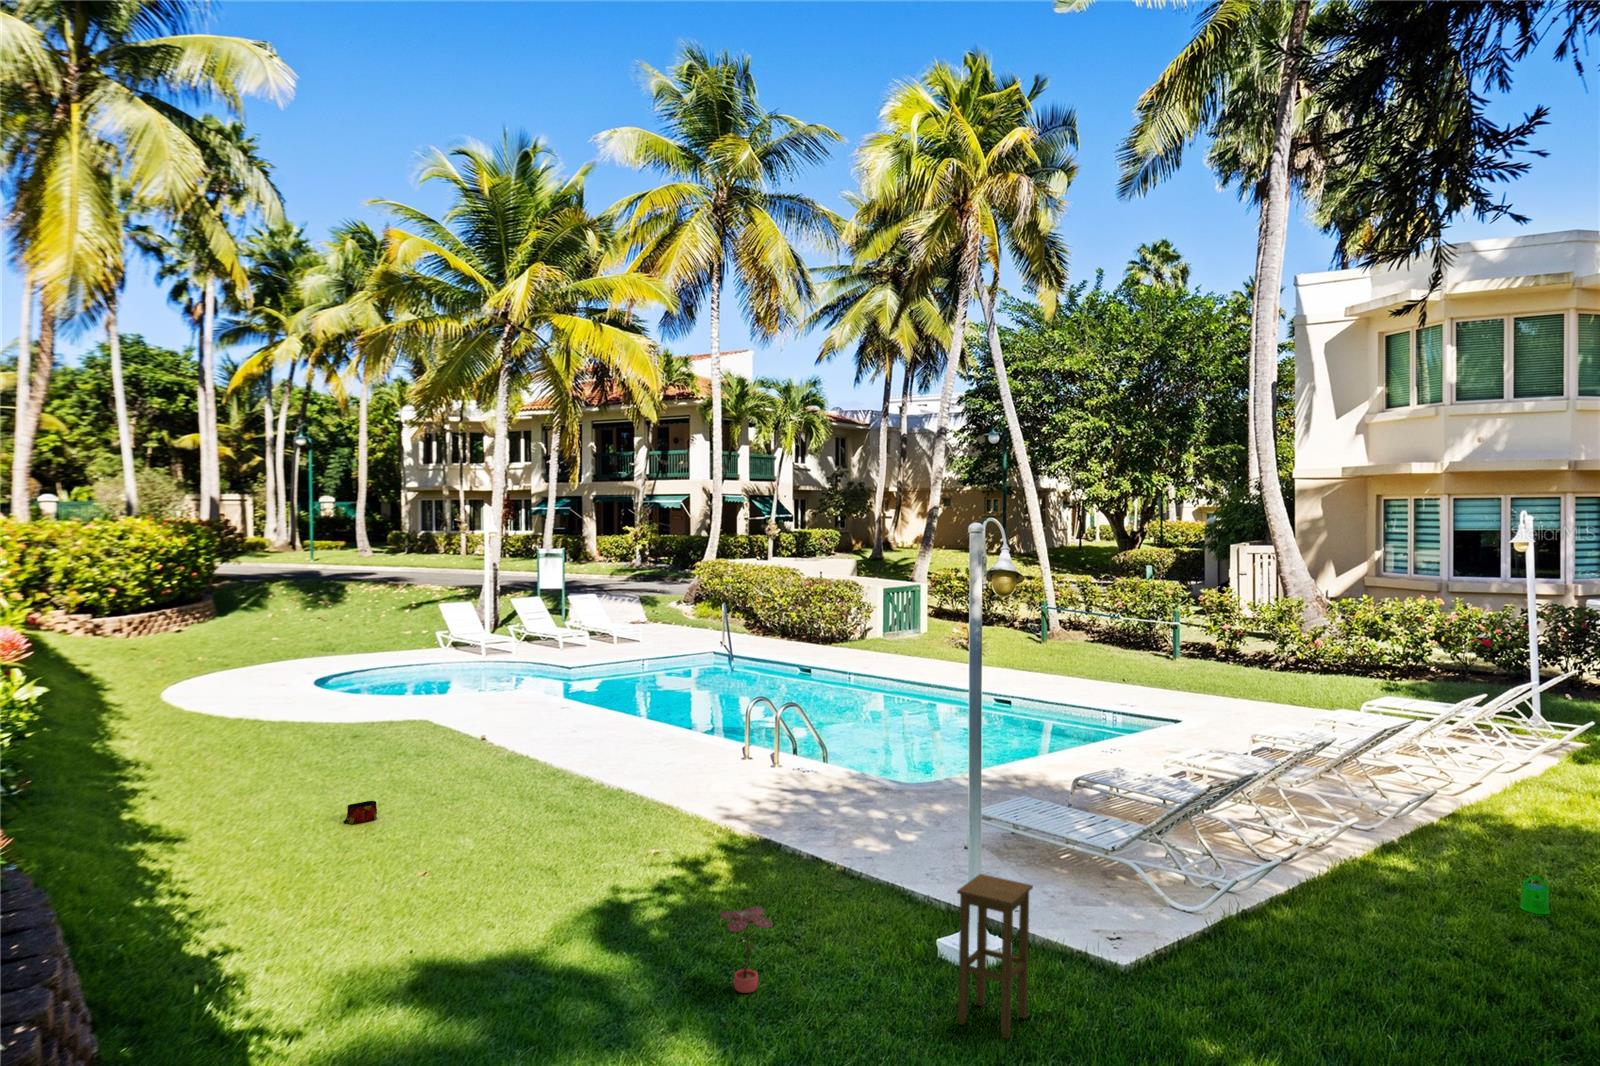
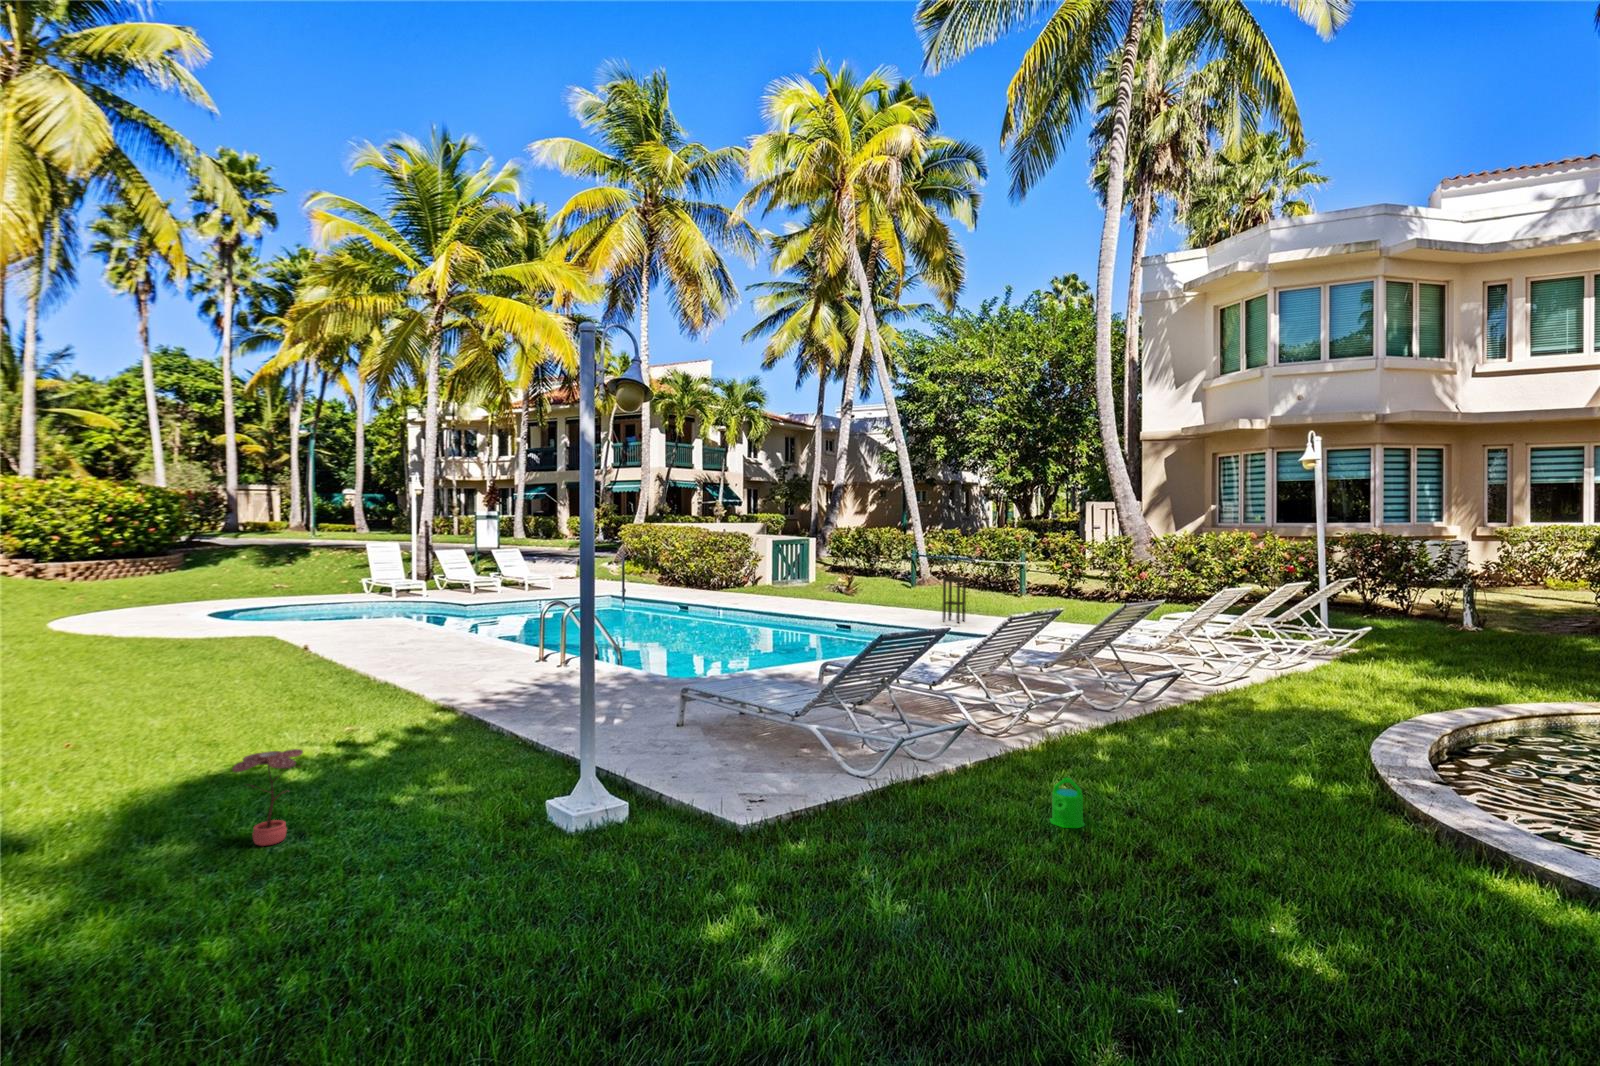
bag: present [343,801,377,824] -> none [53,683,98,705]
stool: present [957,874,1033,1038] -> present [942,577,966,623]
watering can: present [1519,875,1550,914] -> present [1050,778,1085,828]

